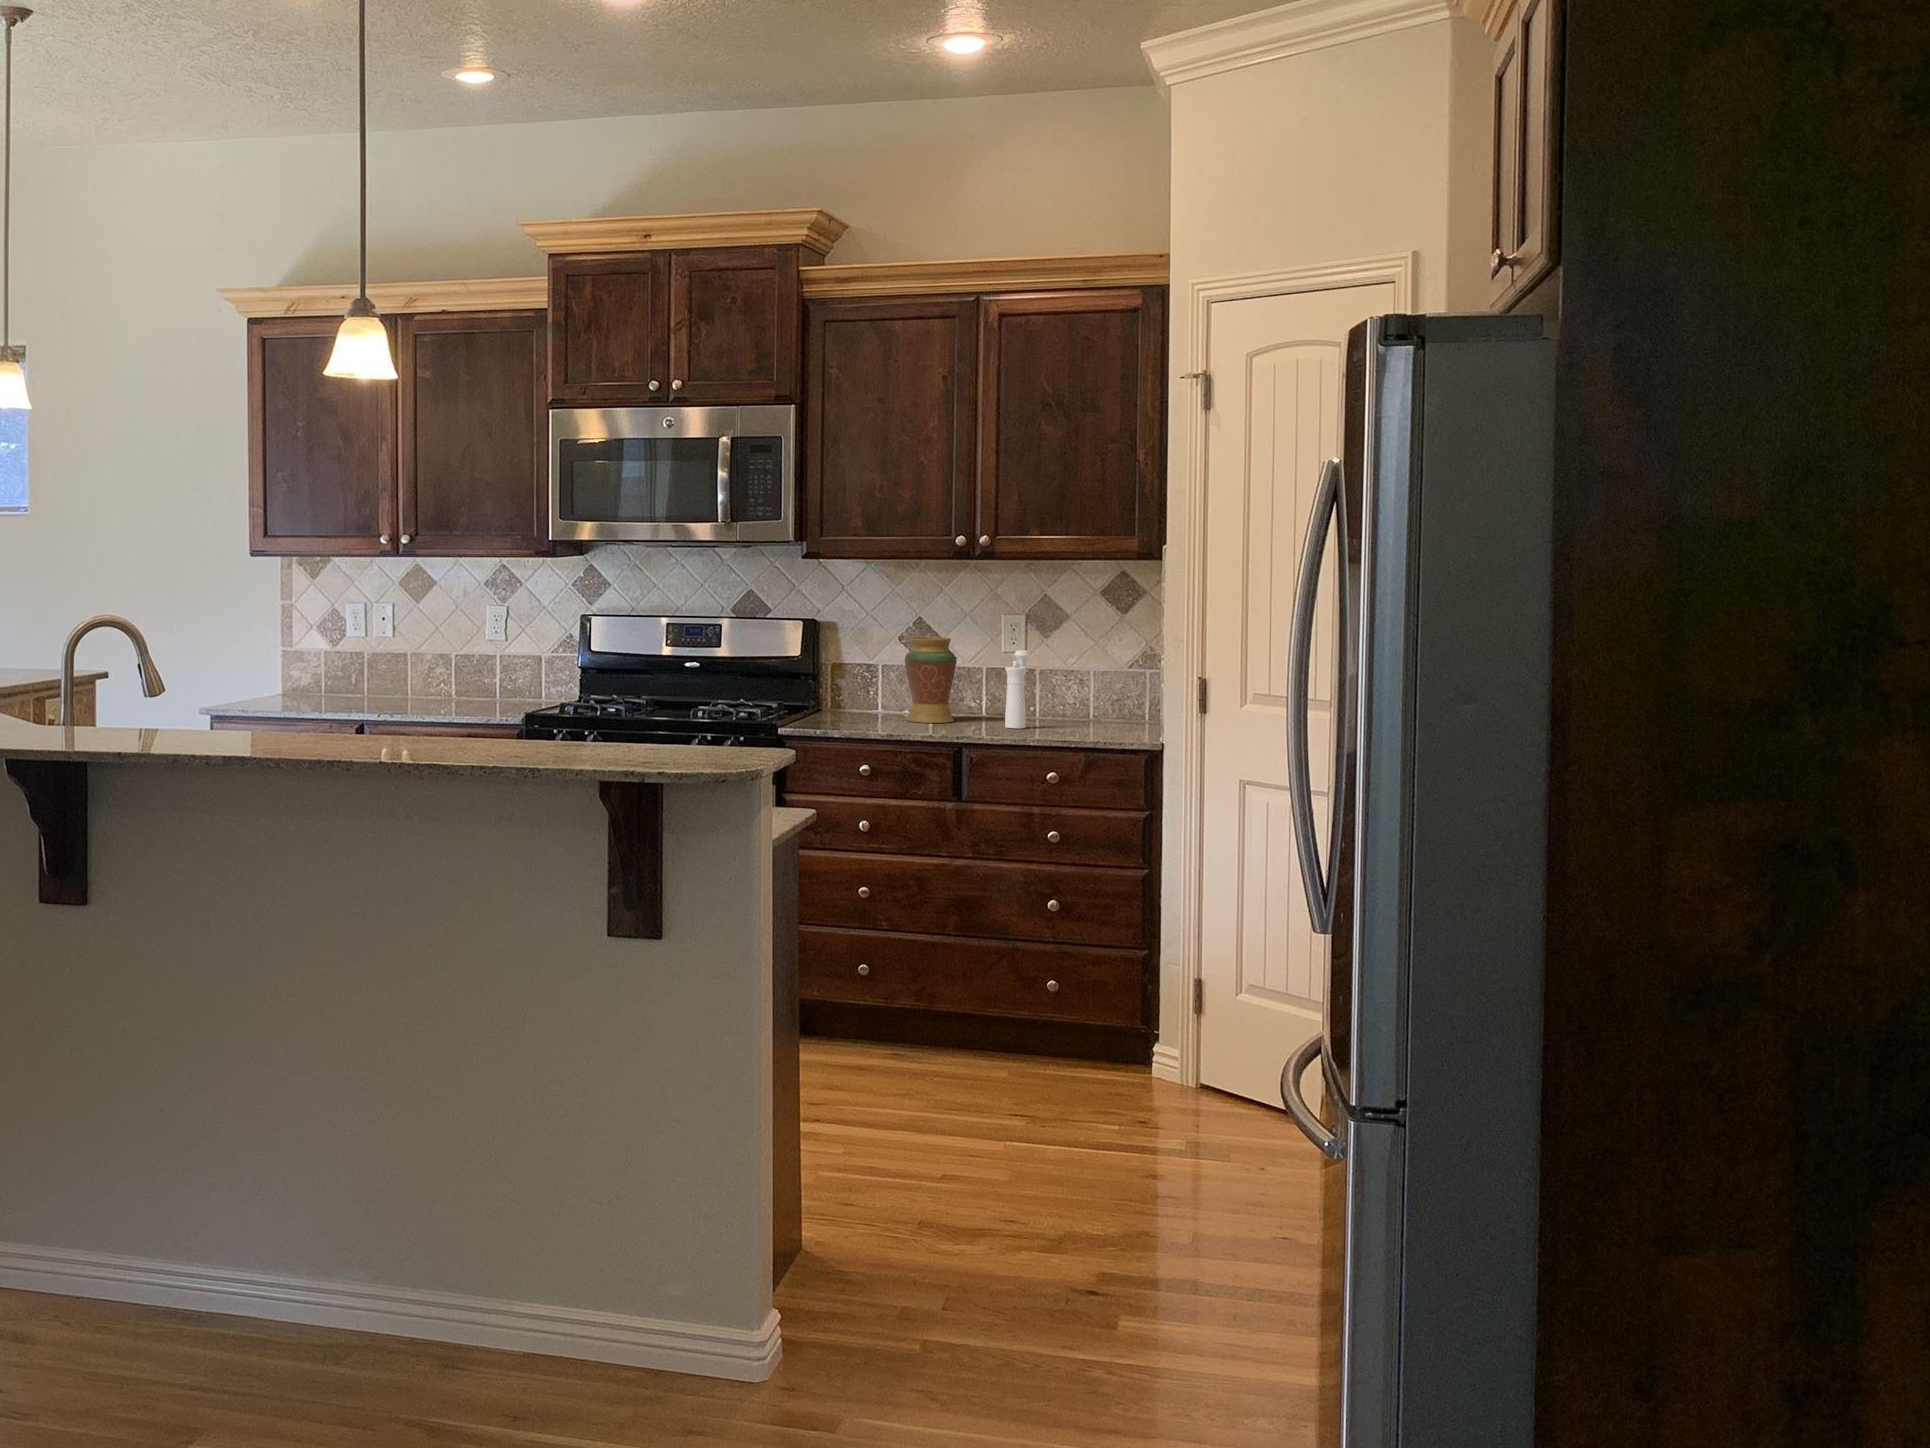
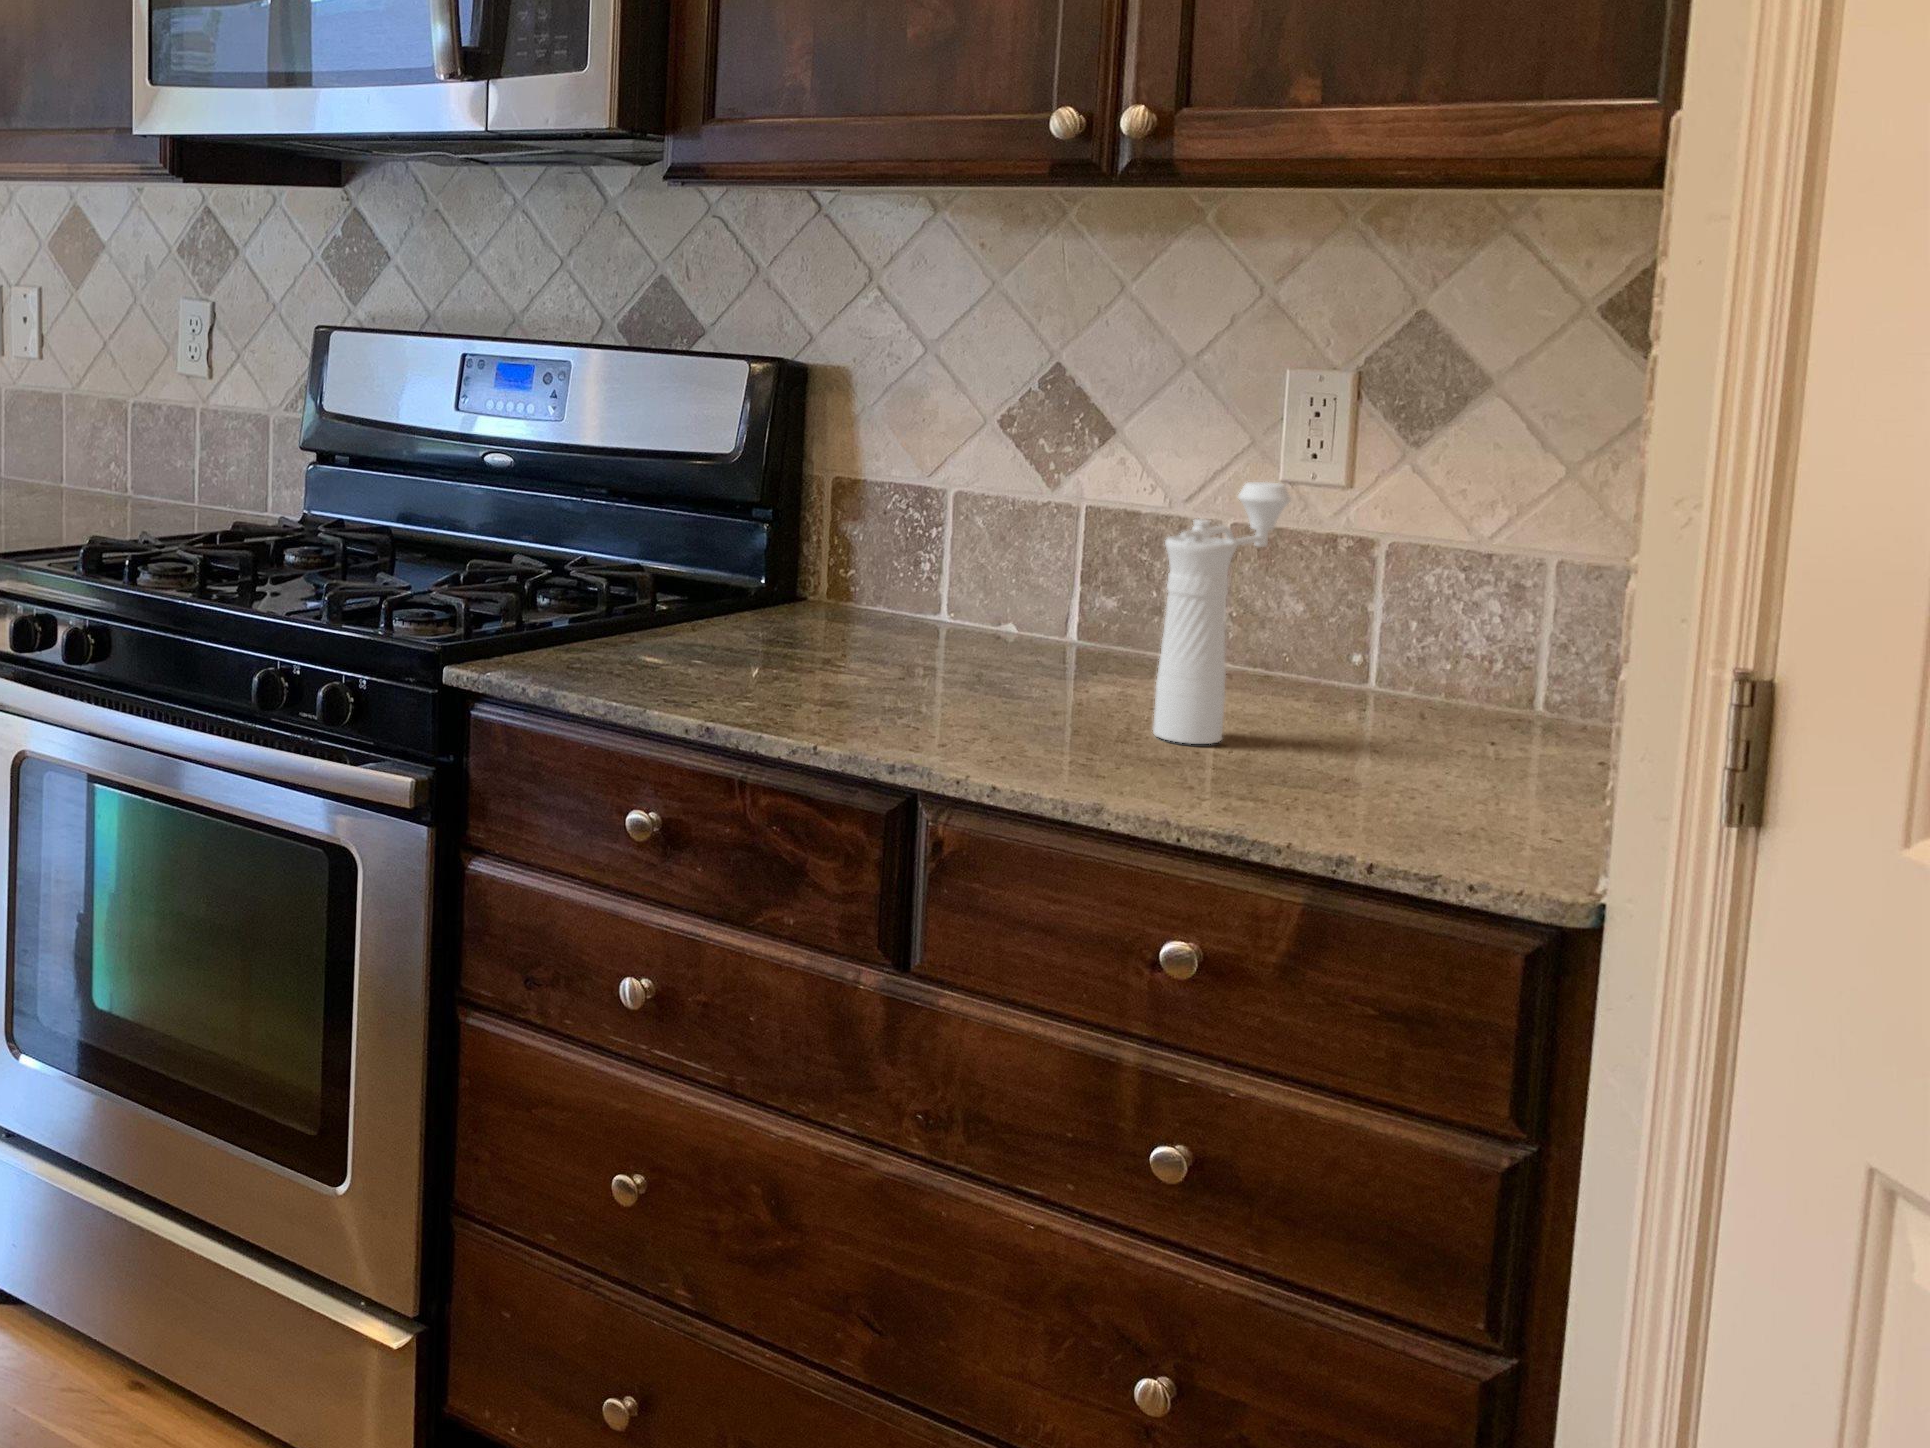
decorative vase: present [905,637,957,723] -> none [917,420,1075,686]

